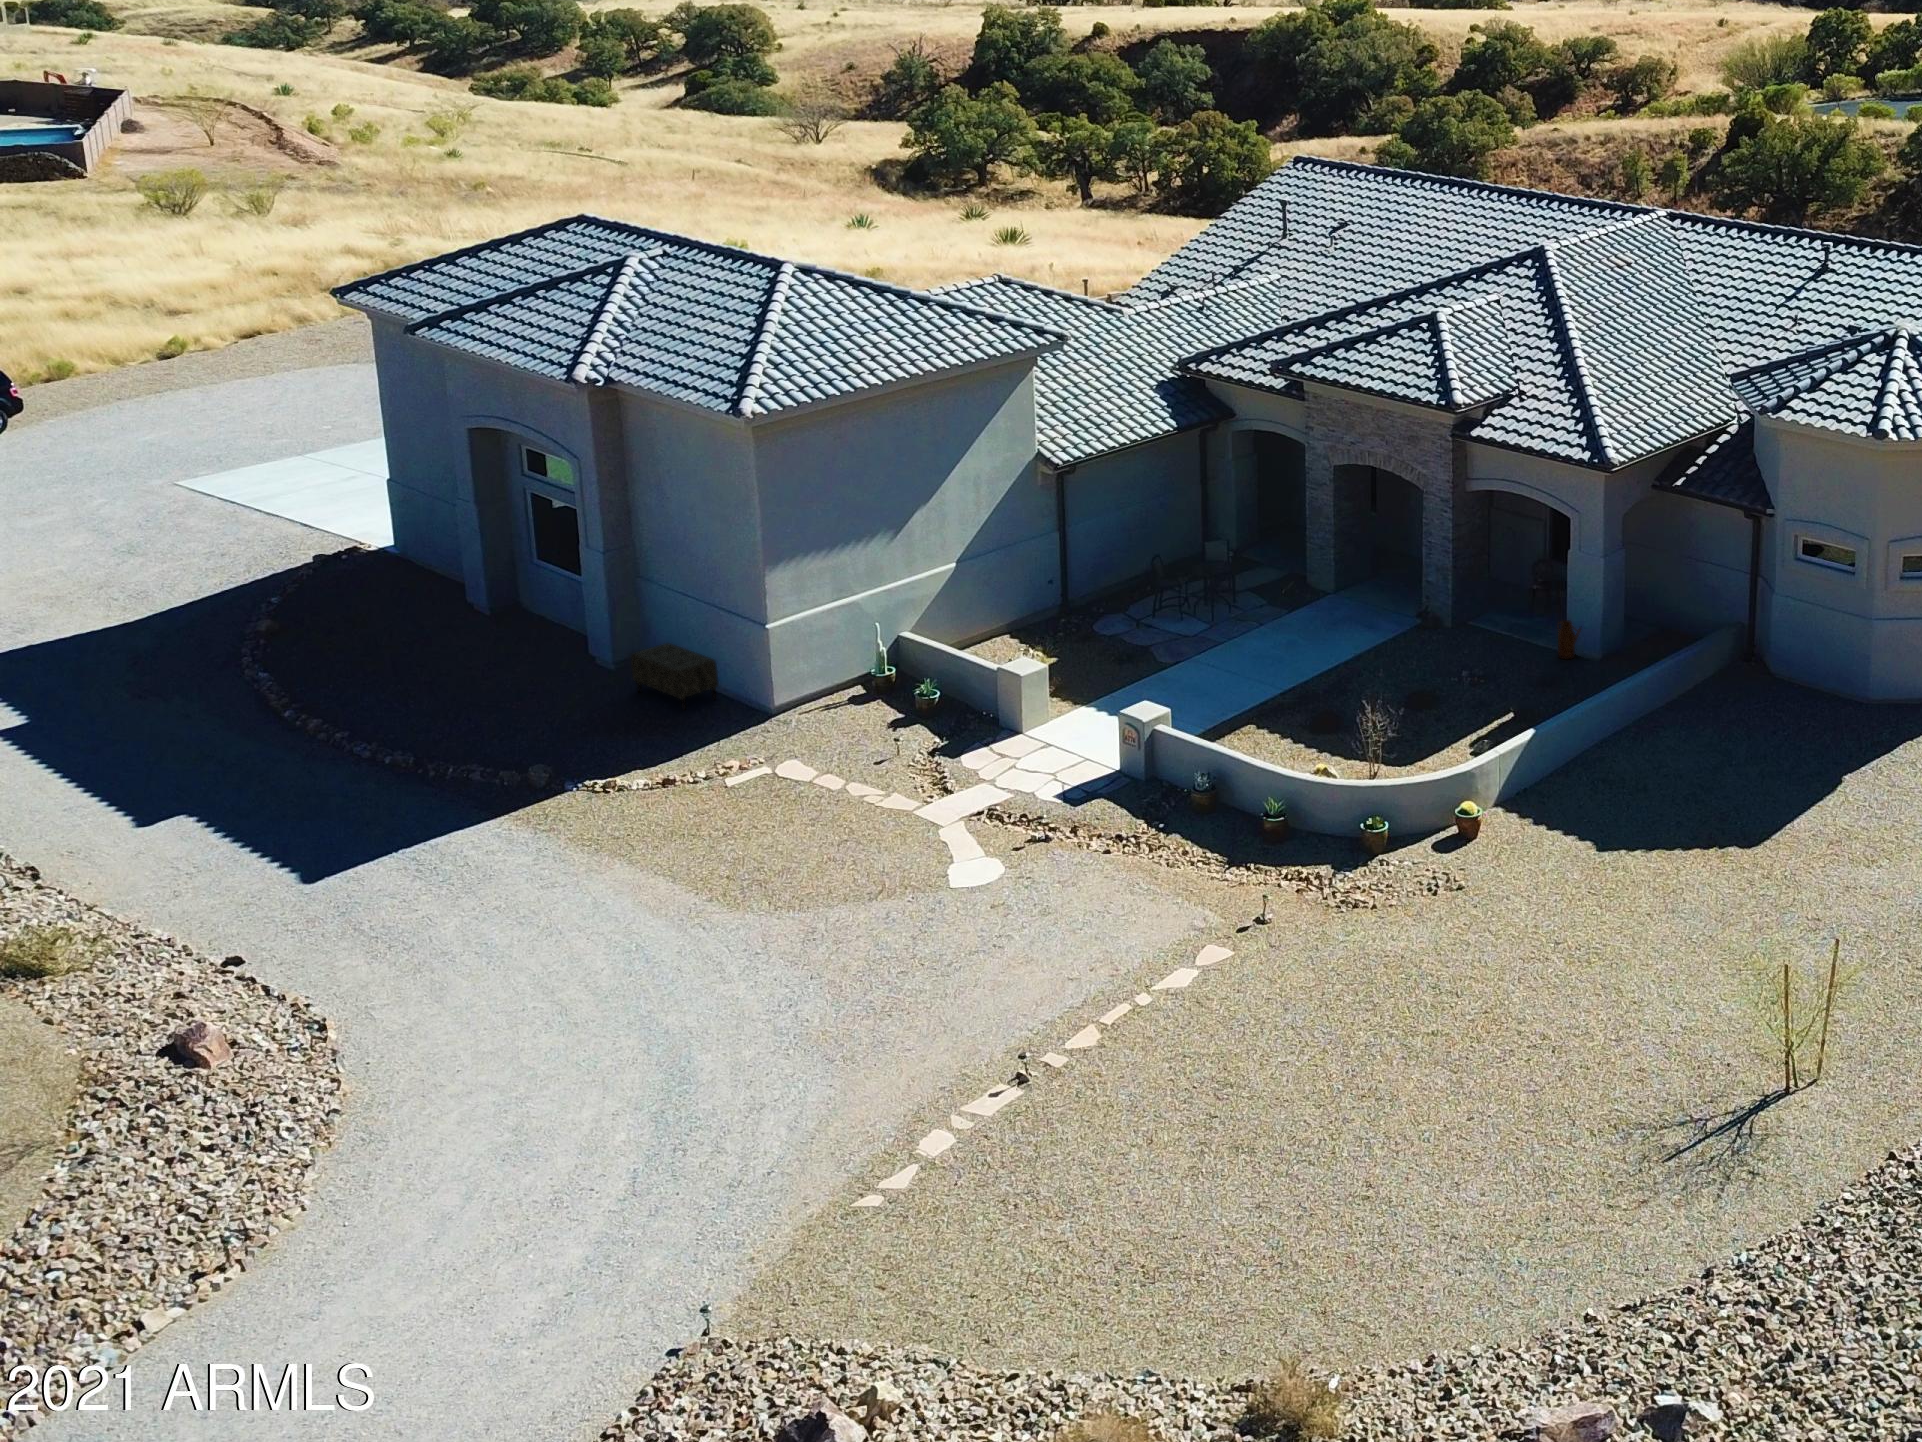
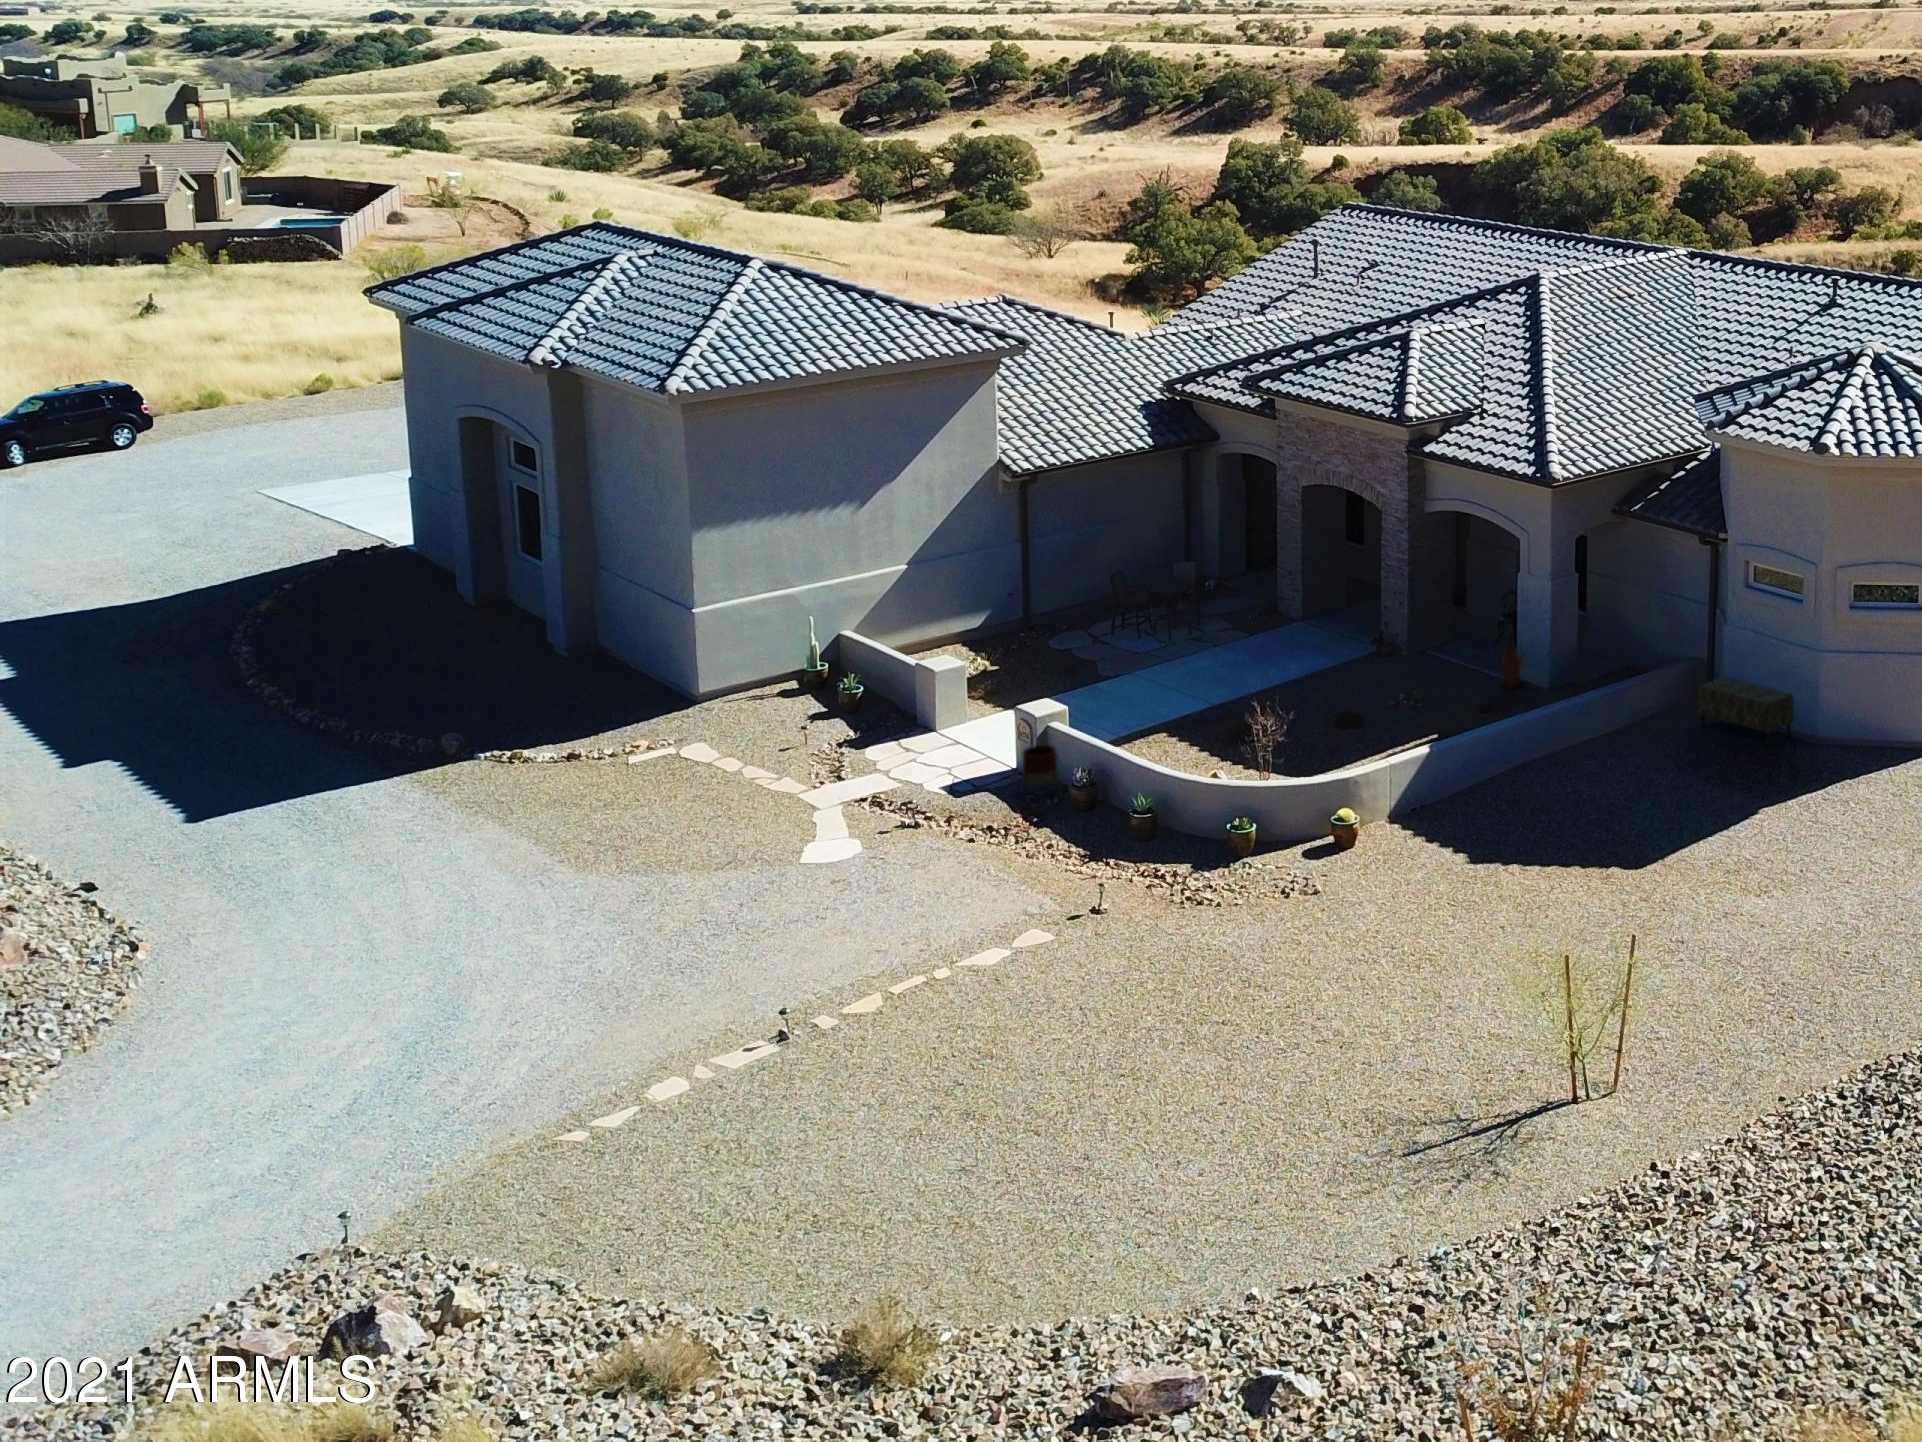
bench: present [631,643,719,709] -> present [1698,677,1794,744]
planter: none [1135,747,1170,801] -> present [1022,745,1058,794]

